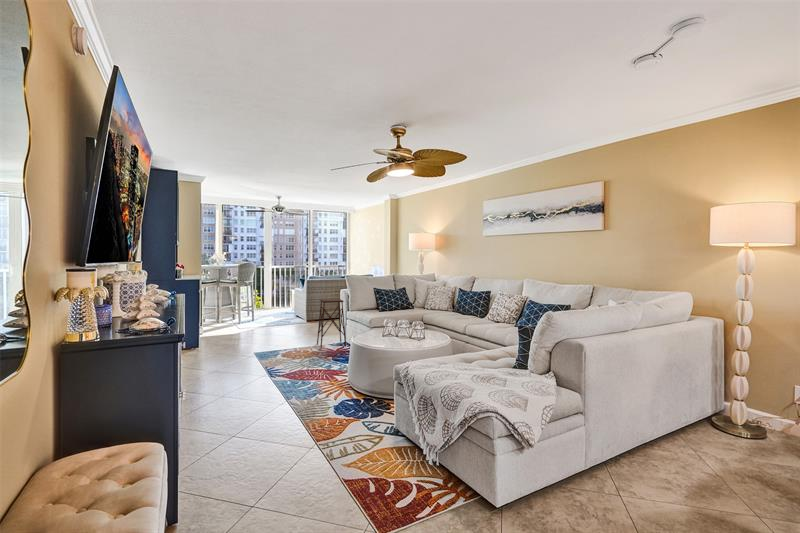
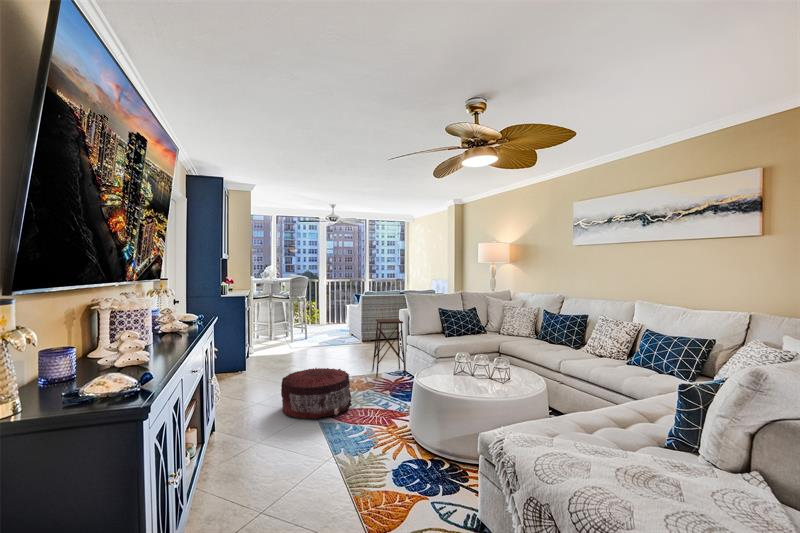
pouf: none [239,339,300,379] -> present [281,368,352,419]

